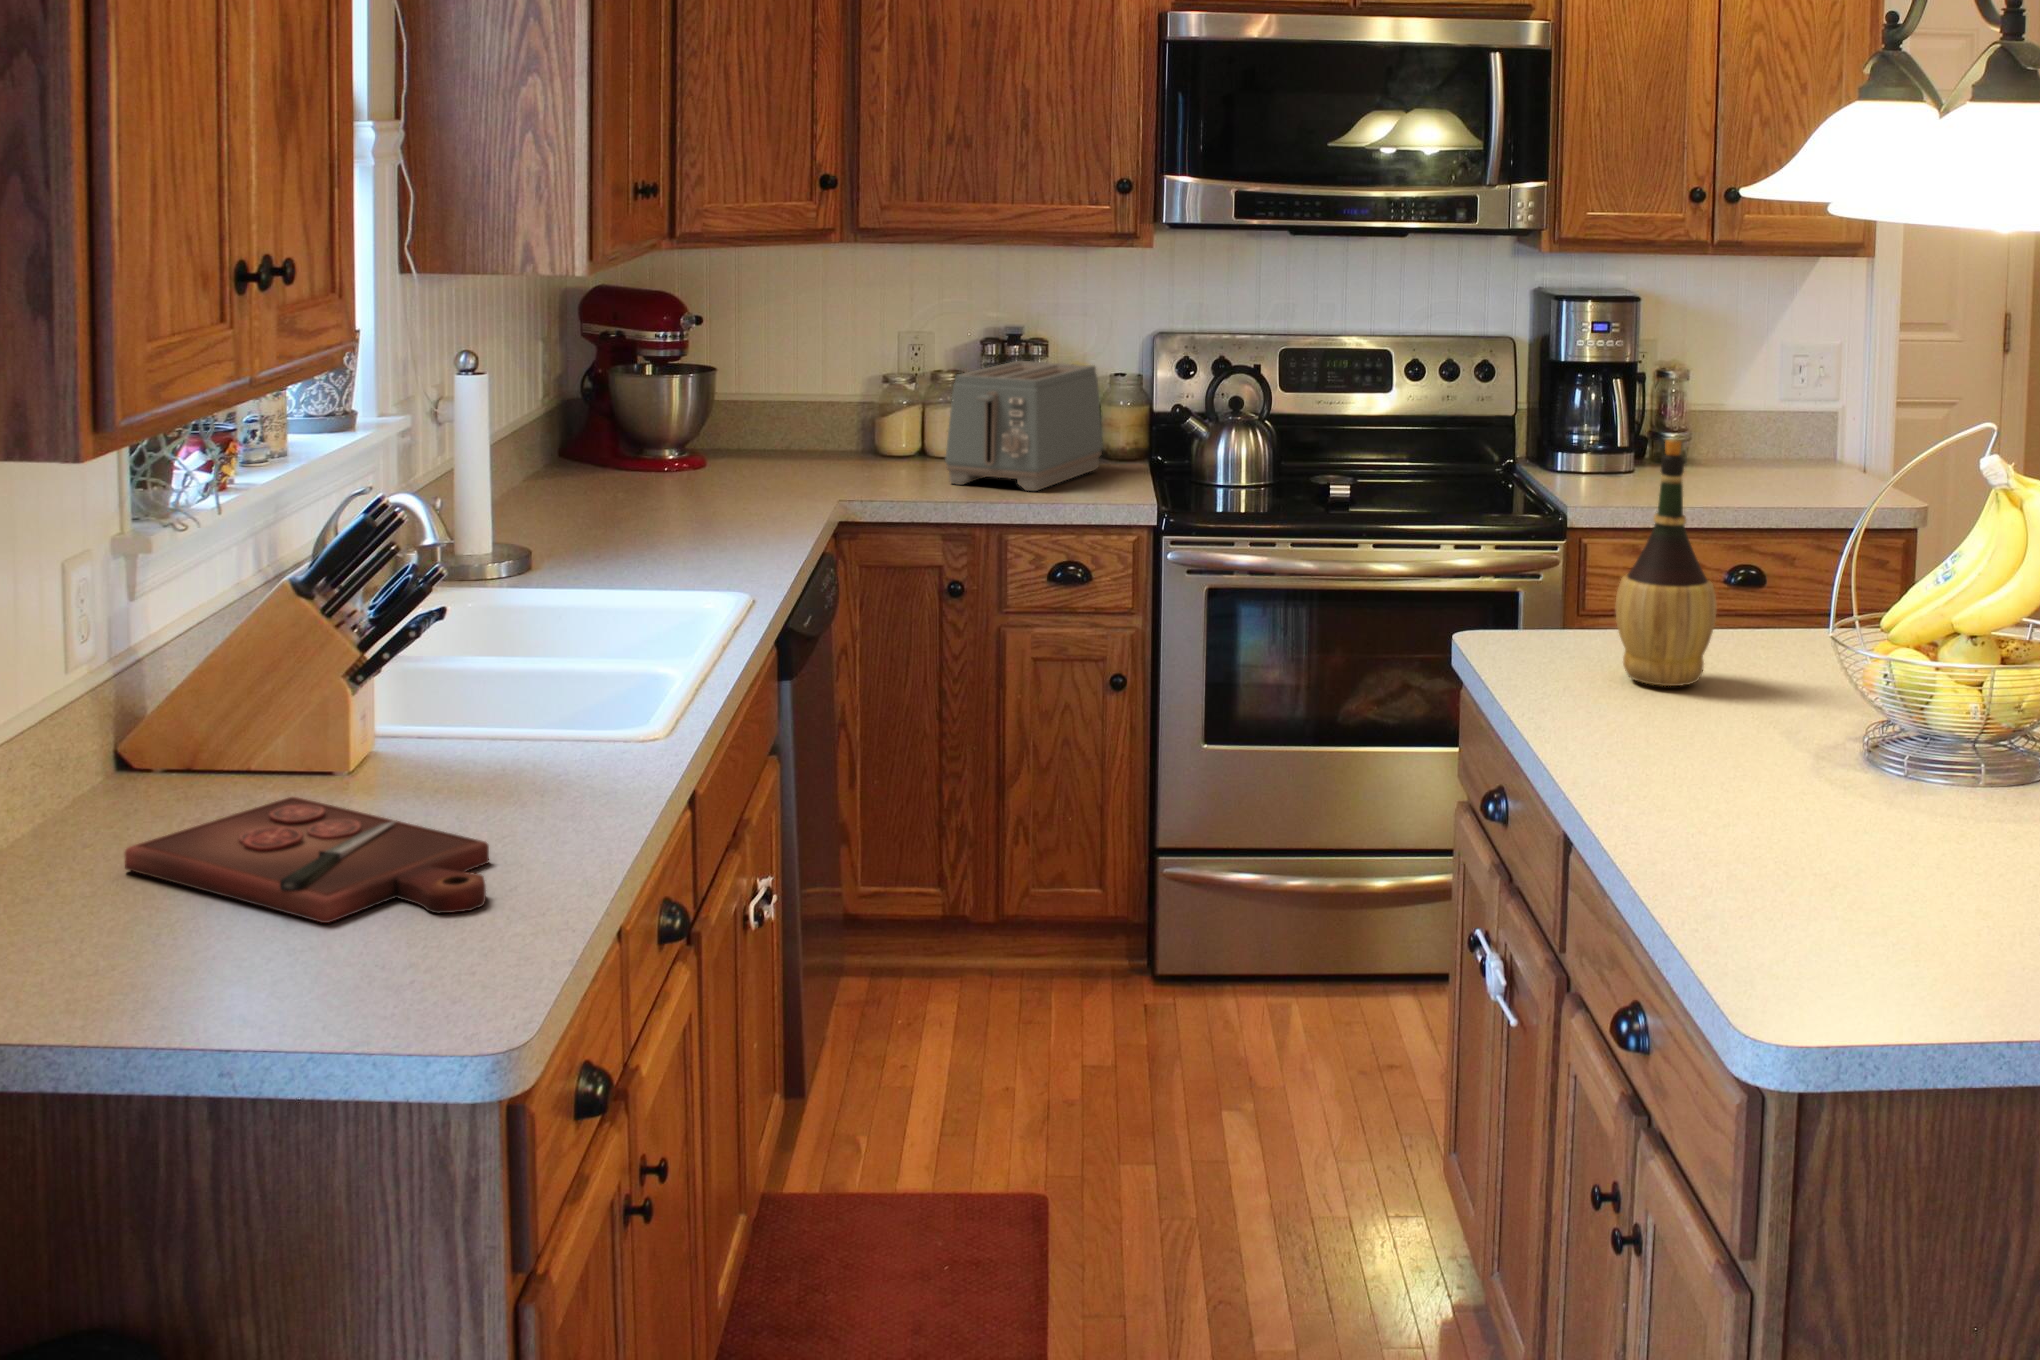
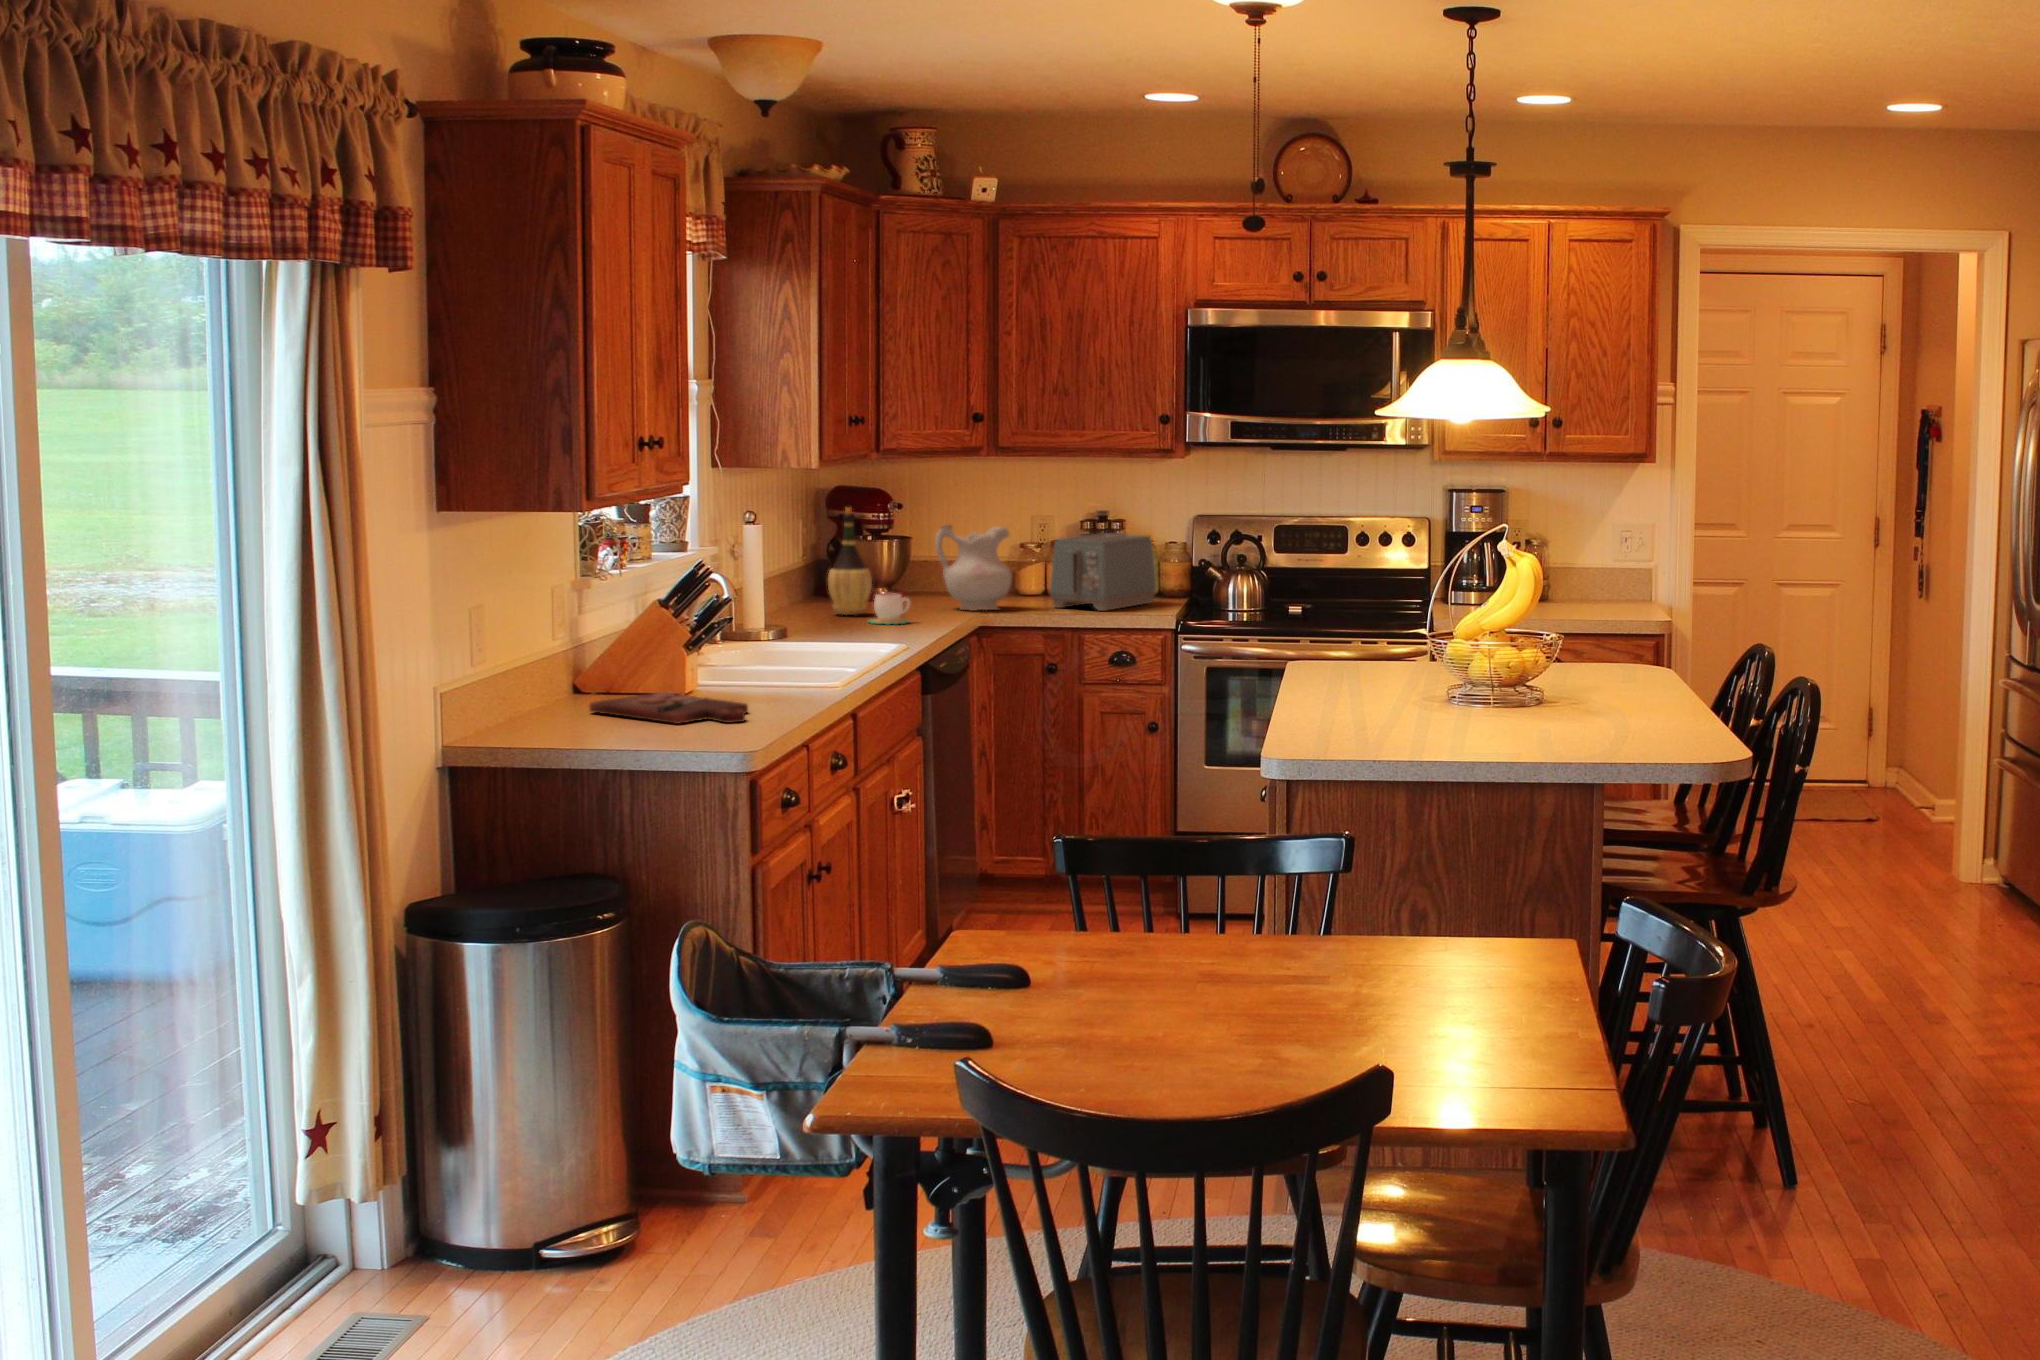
ceramic pitcher: none [767,355,889,495] -> present [935,525,1012,610]
wine bottle: present [1616,439,1717,686] -> present [828,507,872,615]
mug: none [667,481,739,537] -> present [868,593,910,624]

